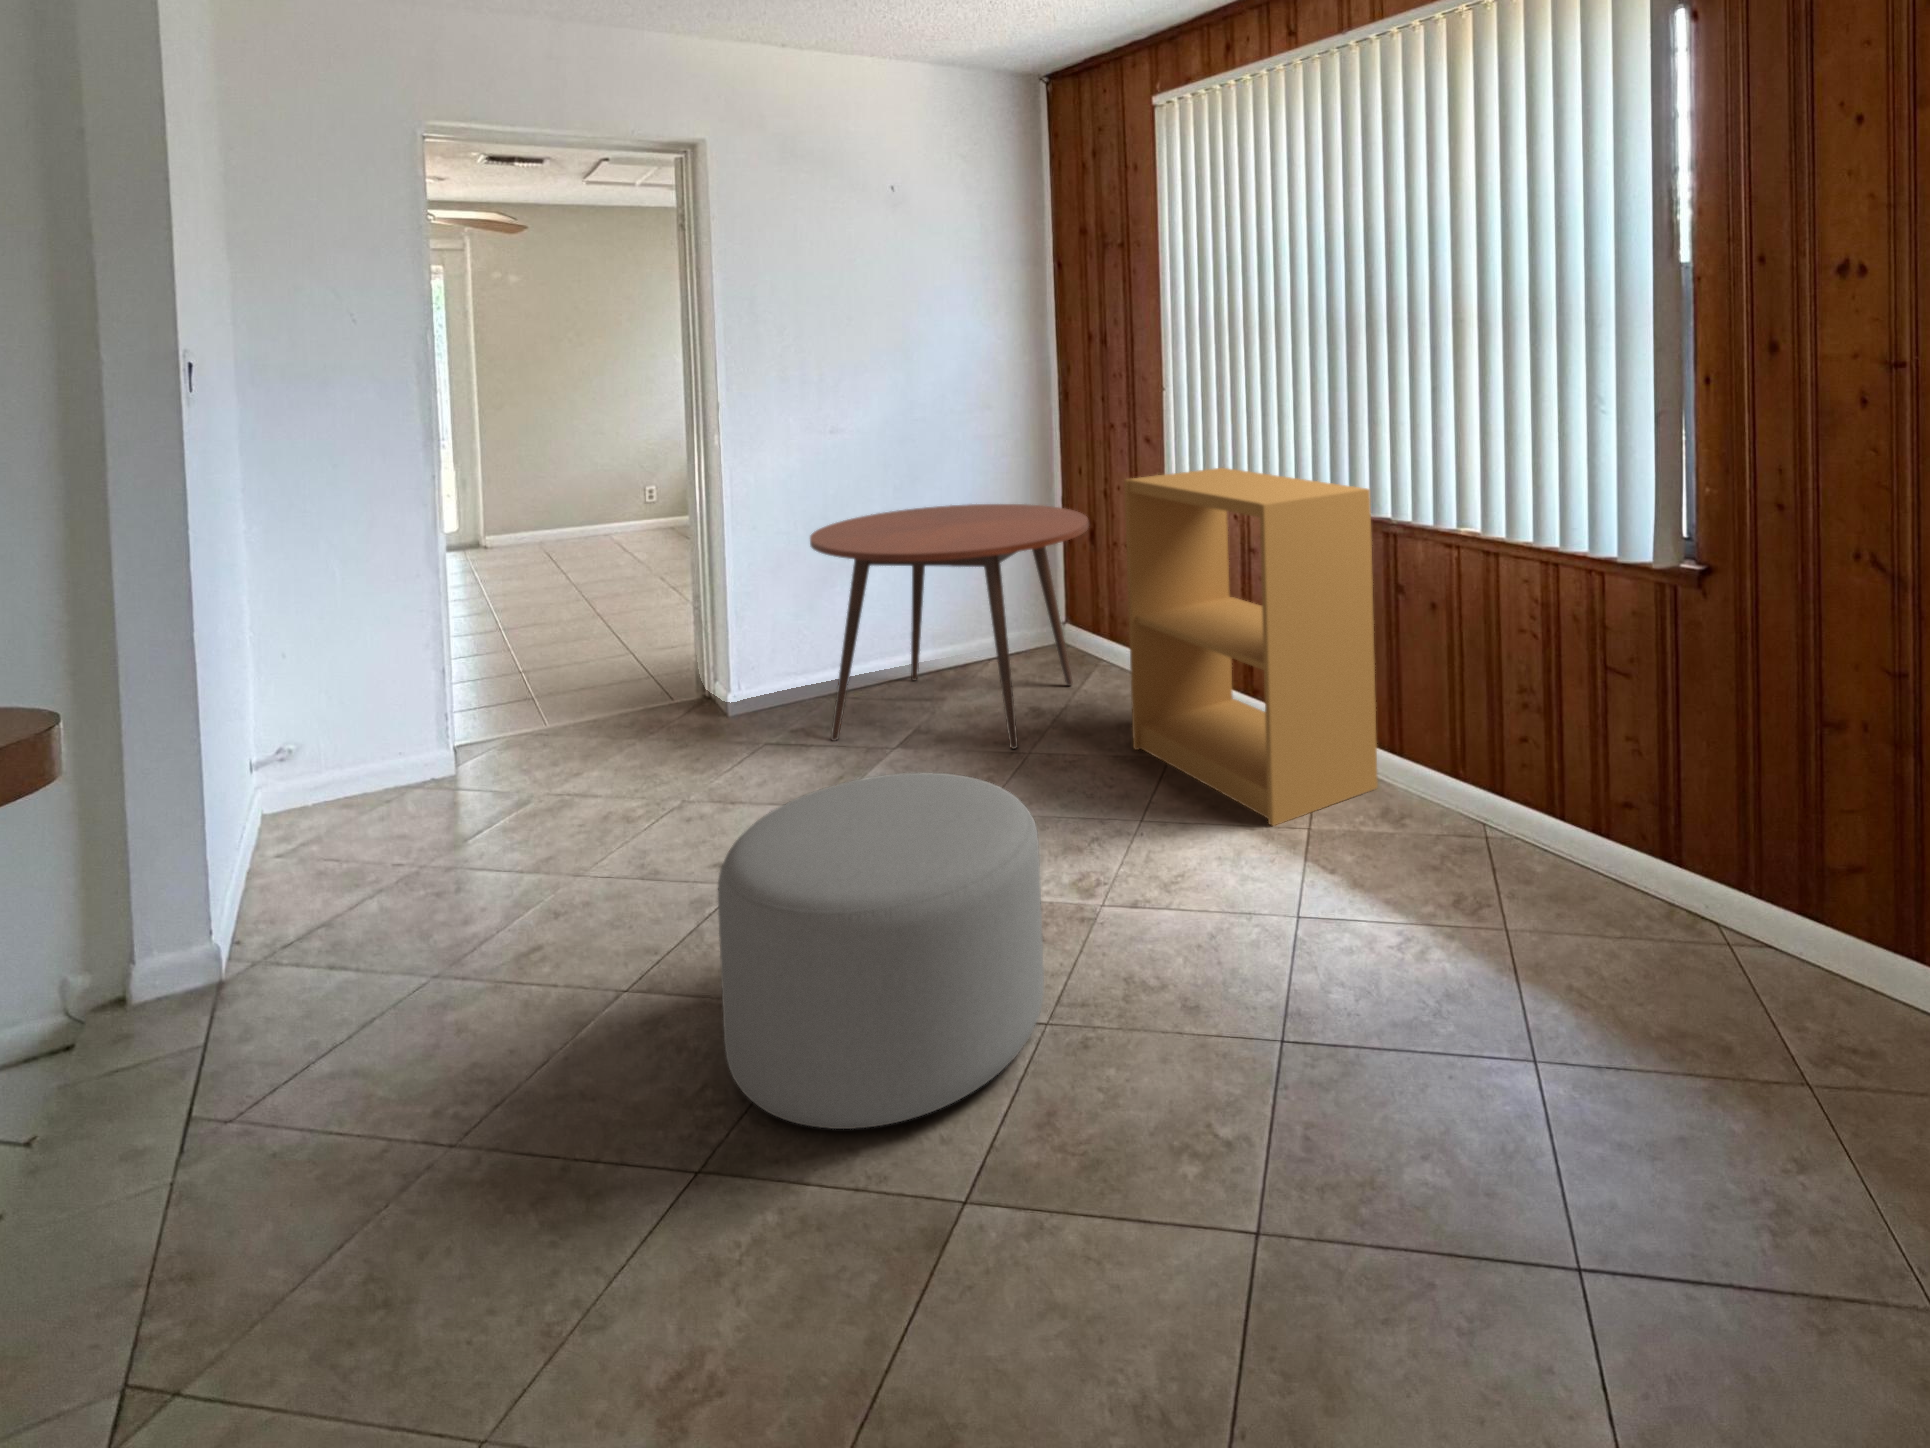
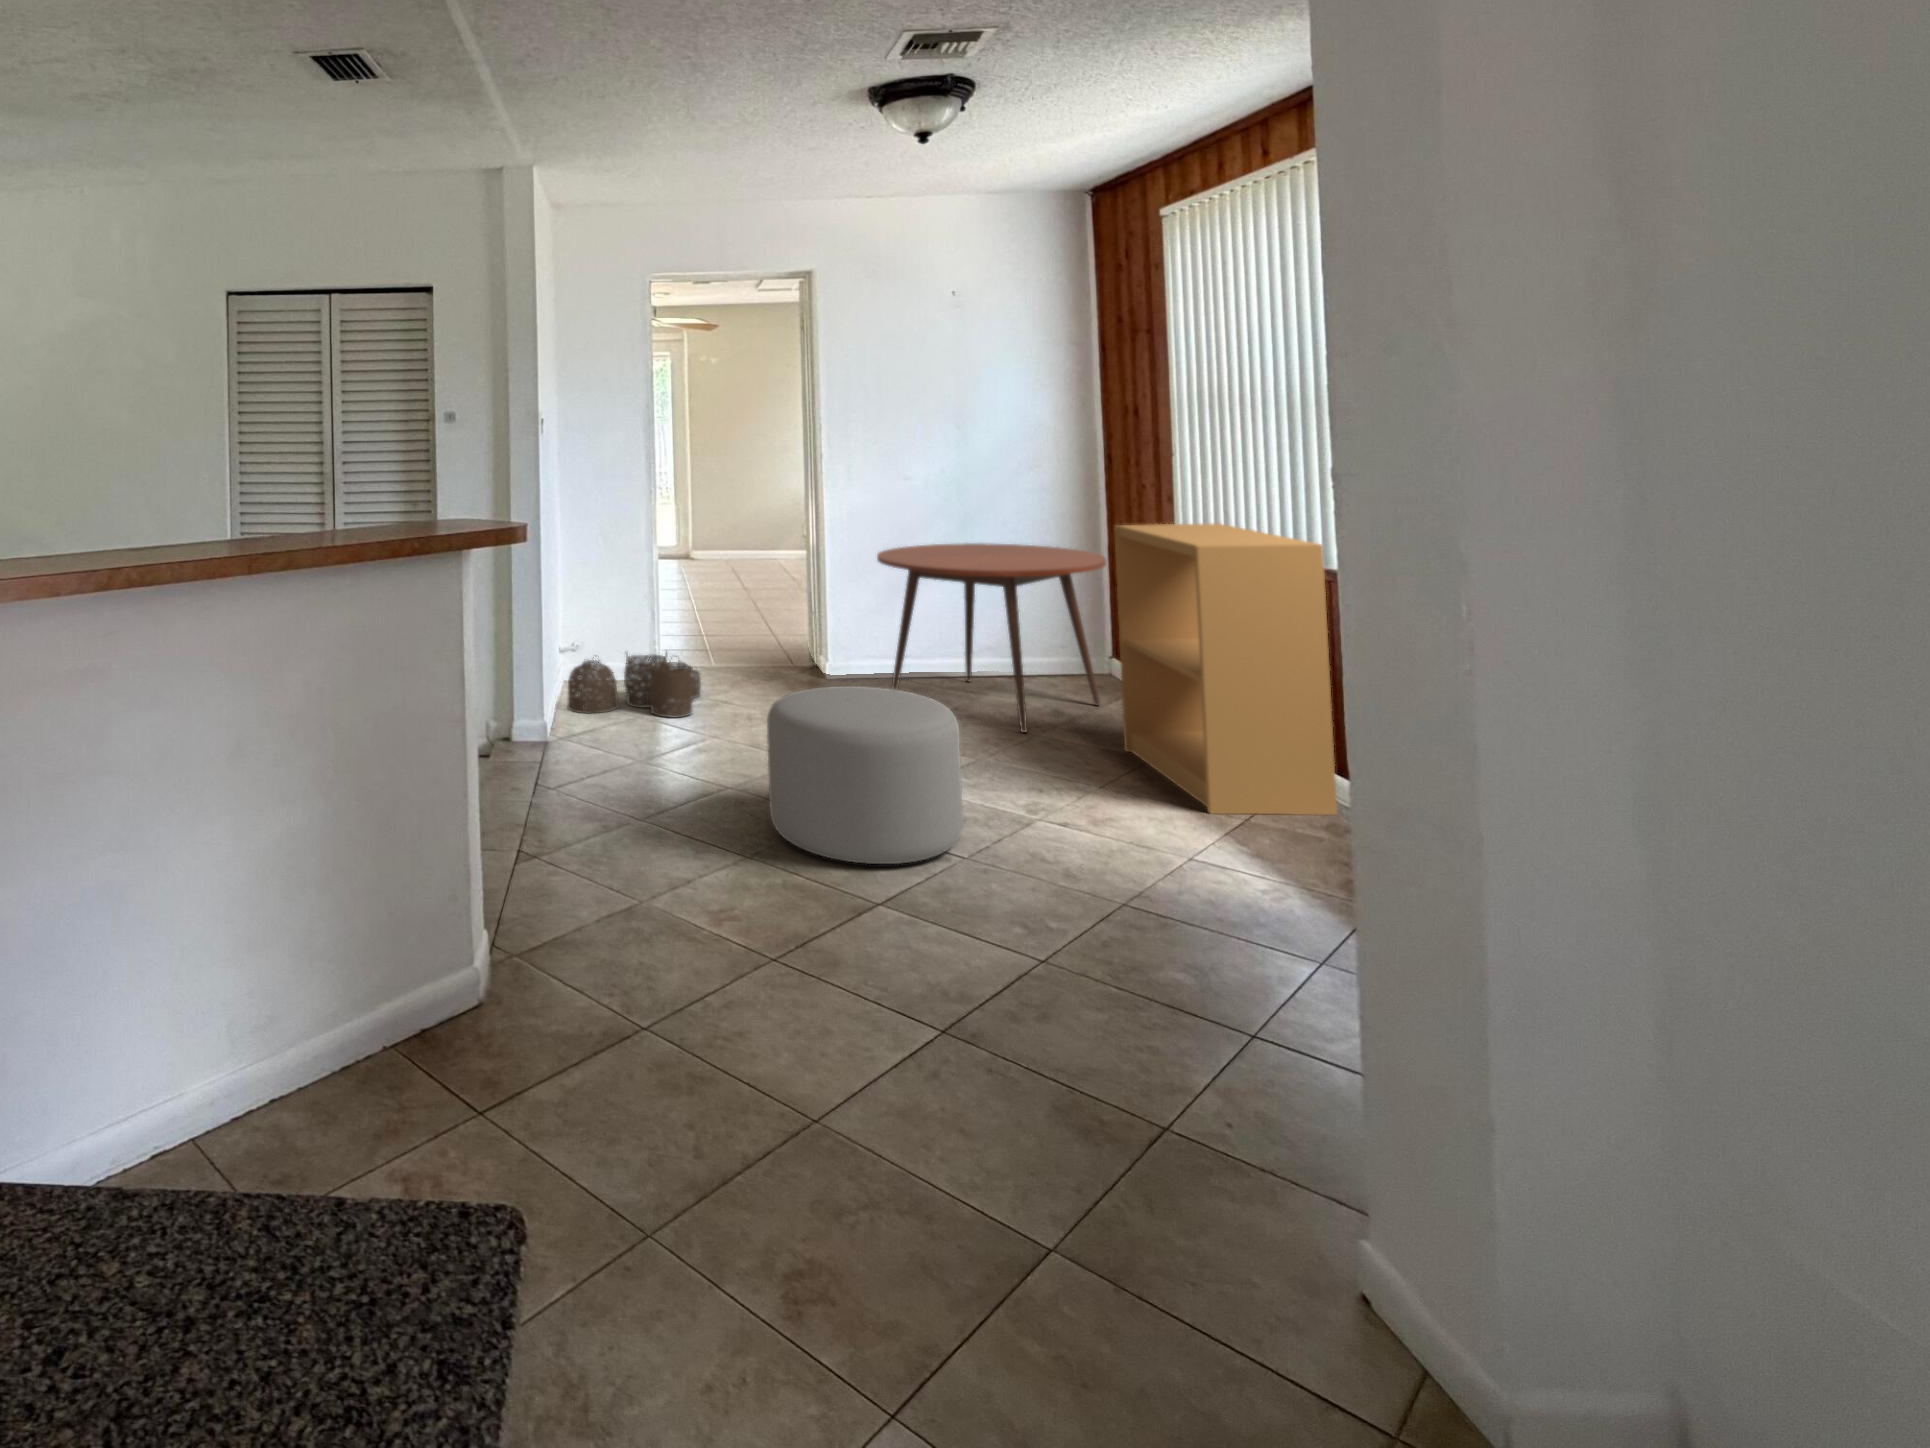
woven basket: none [264,737,537,890] -> present [567,652,701,717]

